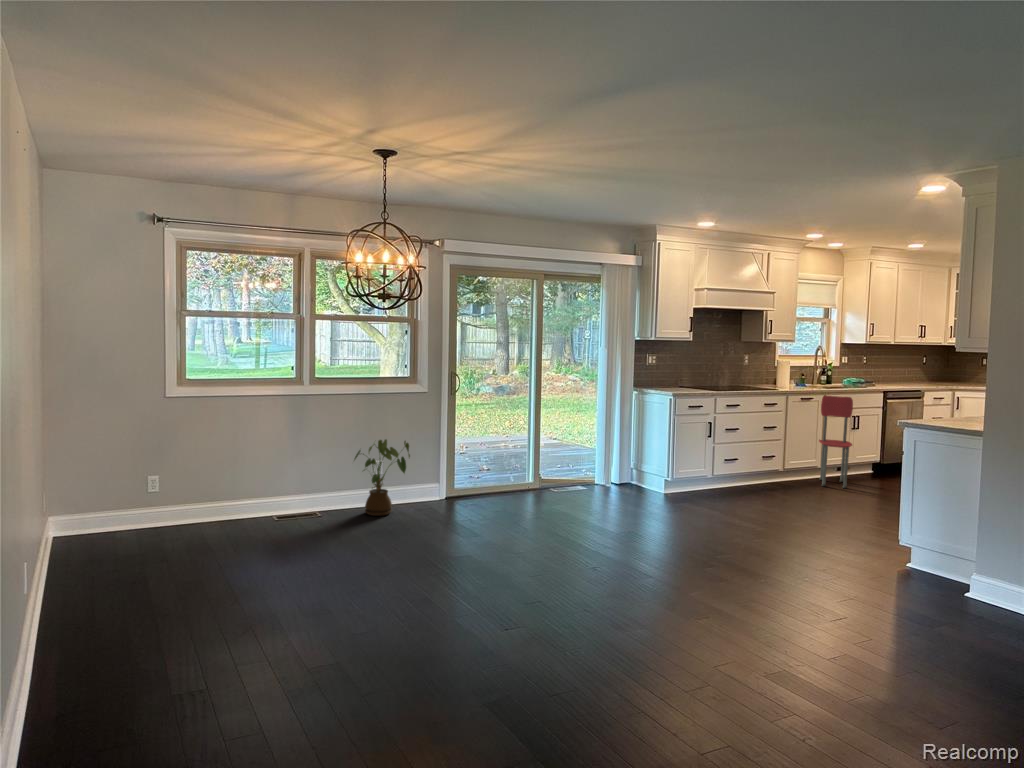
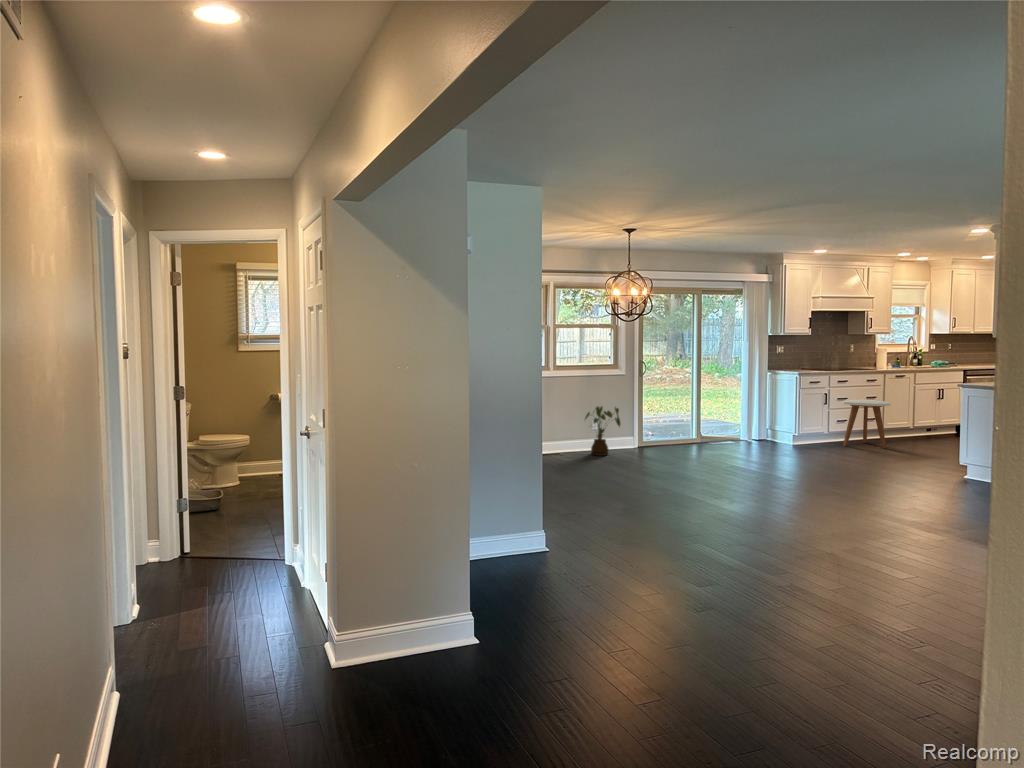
dining chair: present [819,396,853,488] -> none [911,374,937,443]
side table: none [732,429,795,499] -> present [842,399,890,449]

